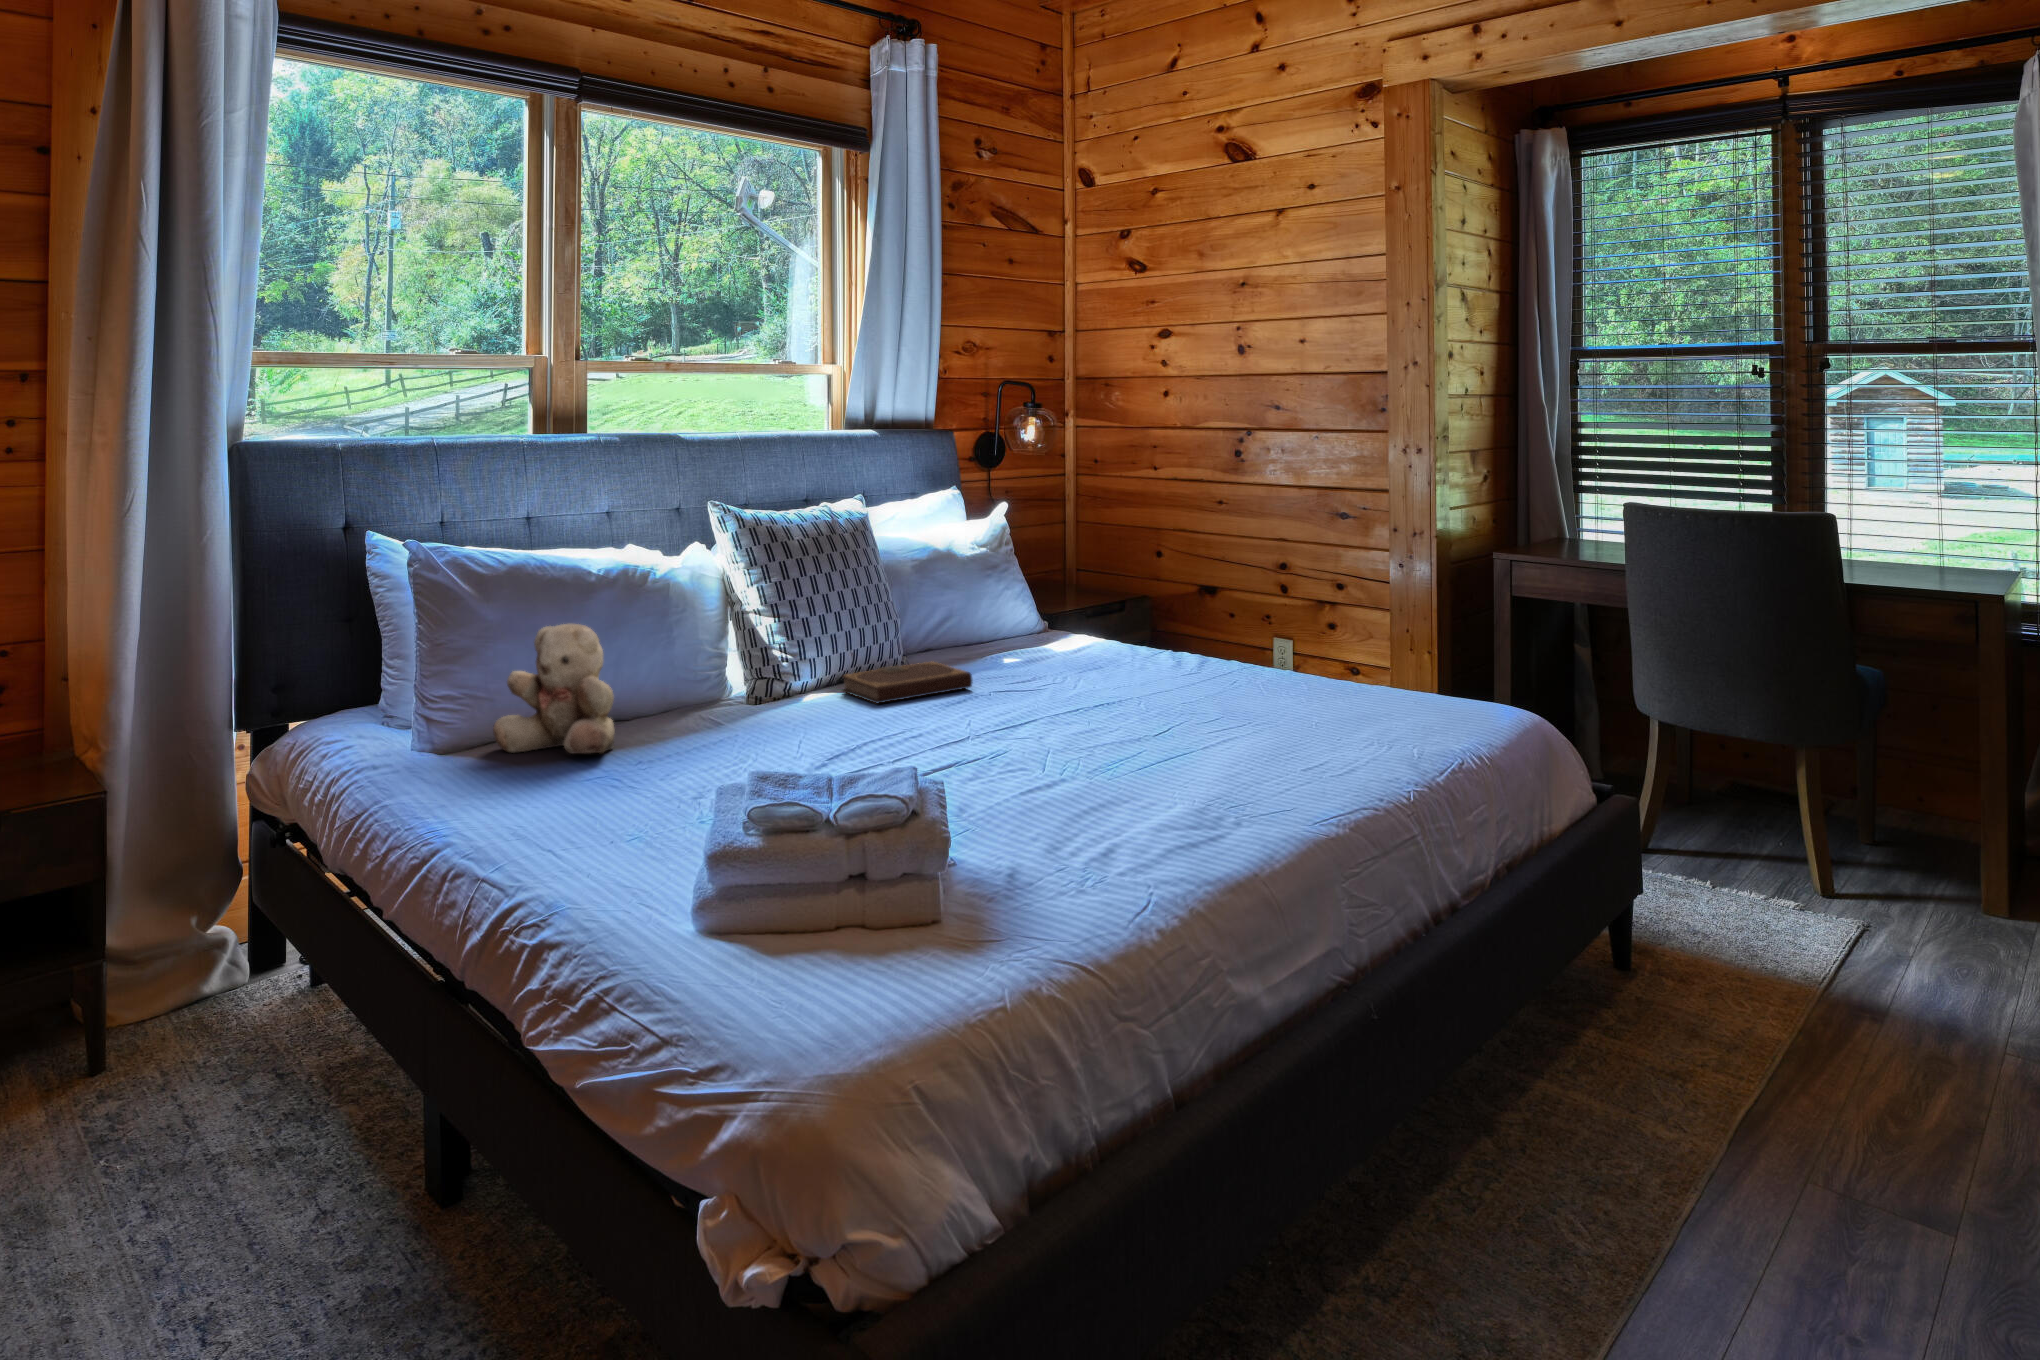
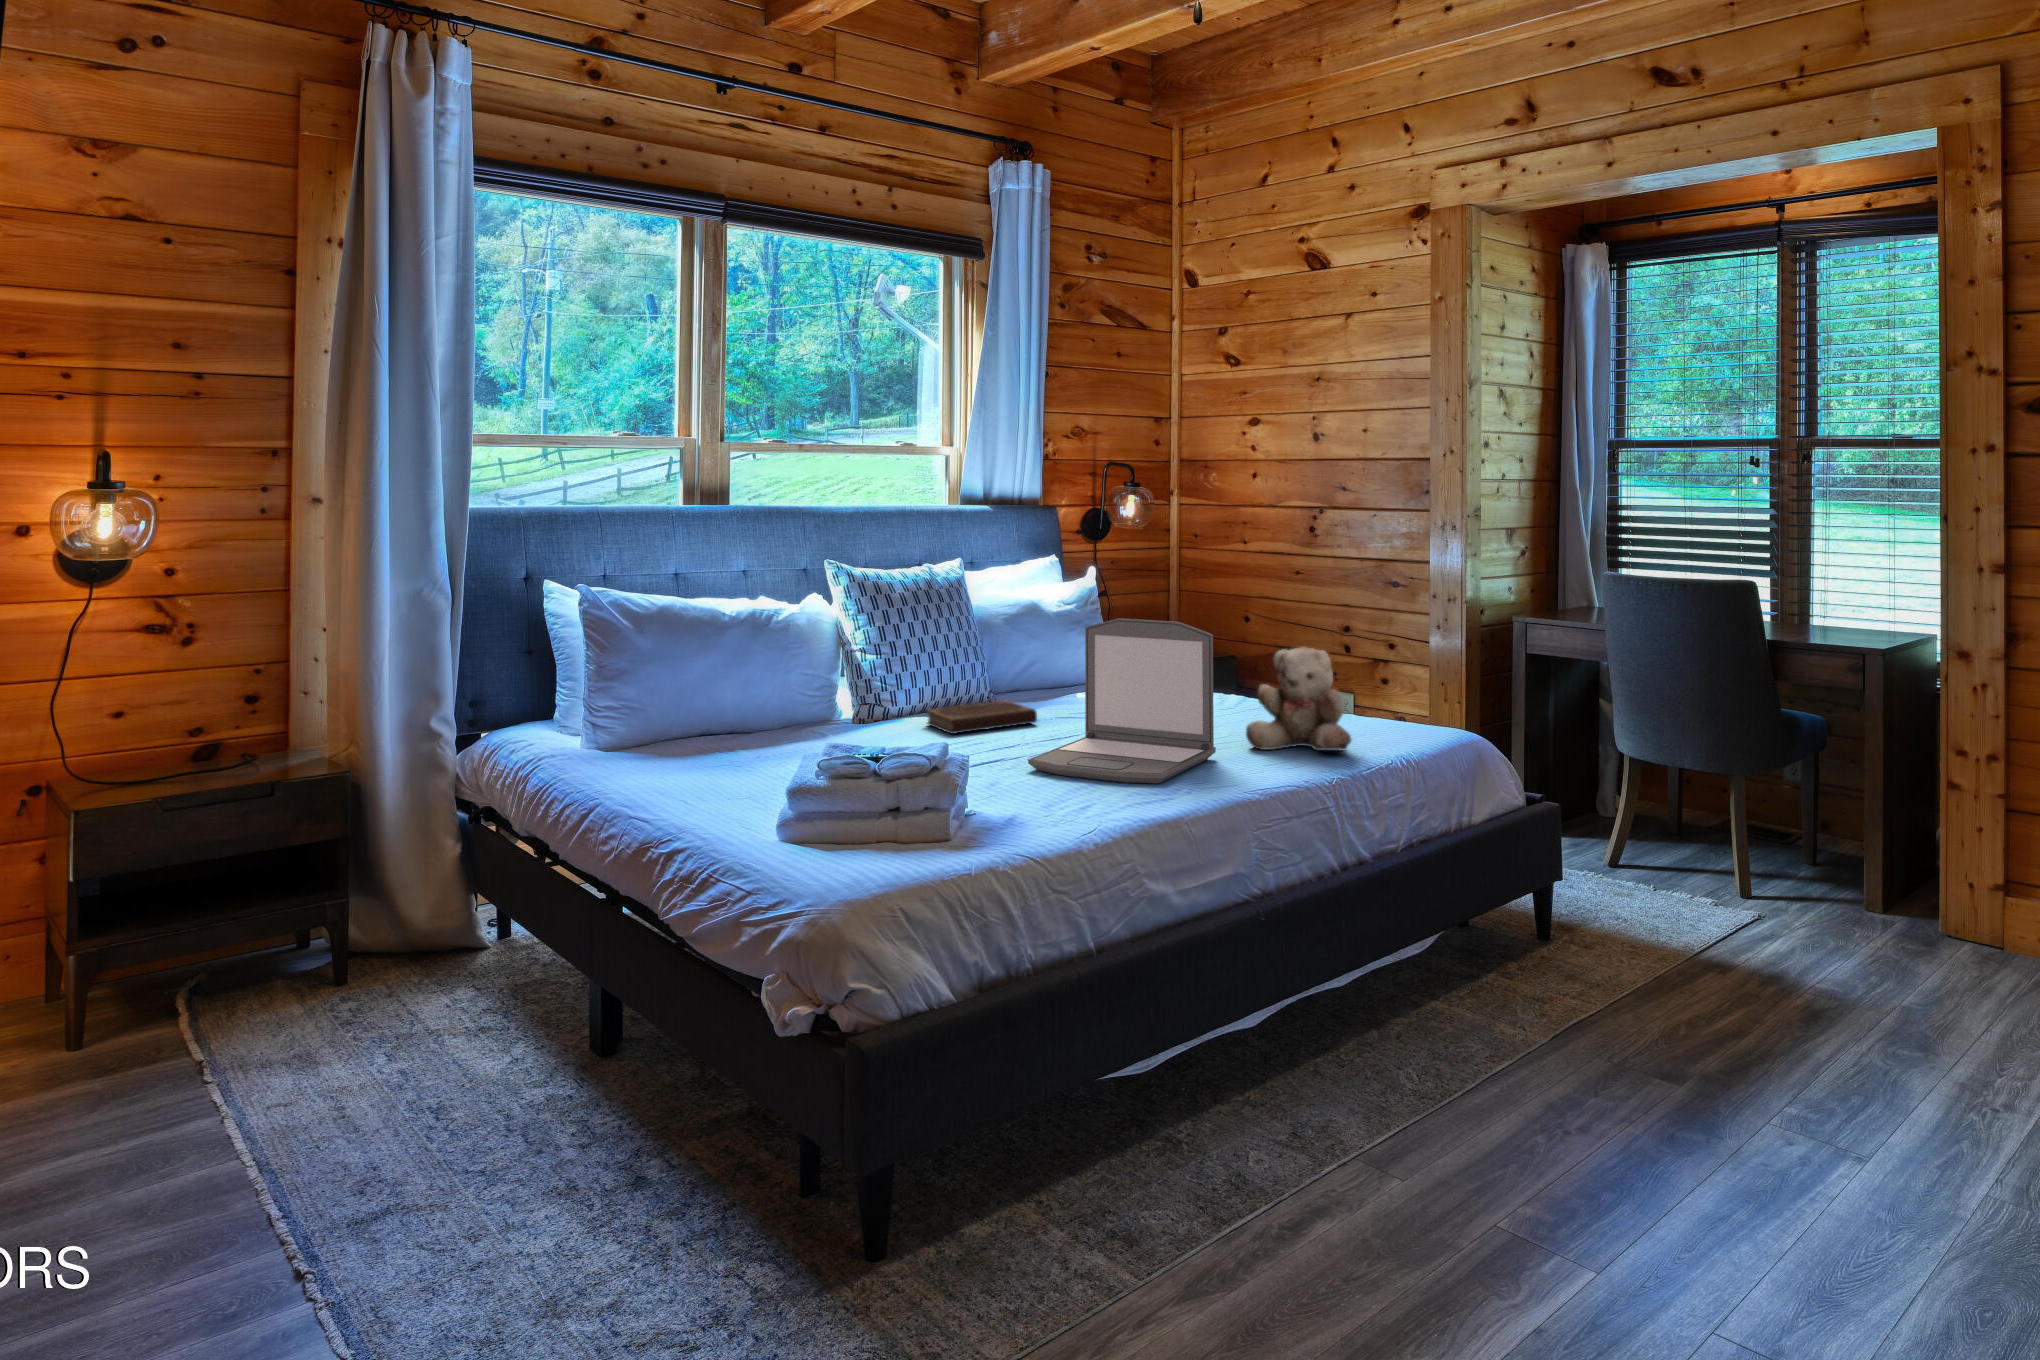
laptop: none [986,568,1201,764] -> present [1028,618,1216,783]
teddy bear: present [493,624,615,753] -> present [1246,647,1351,751]

